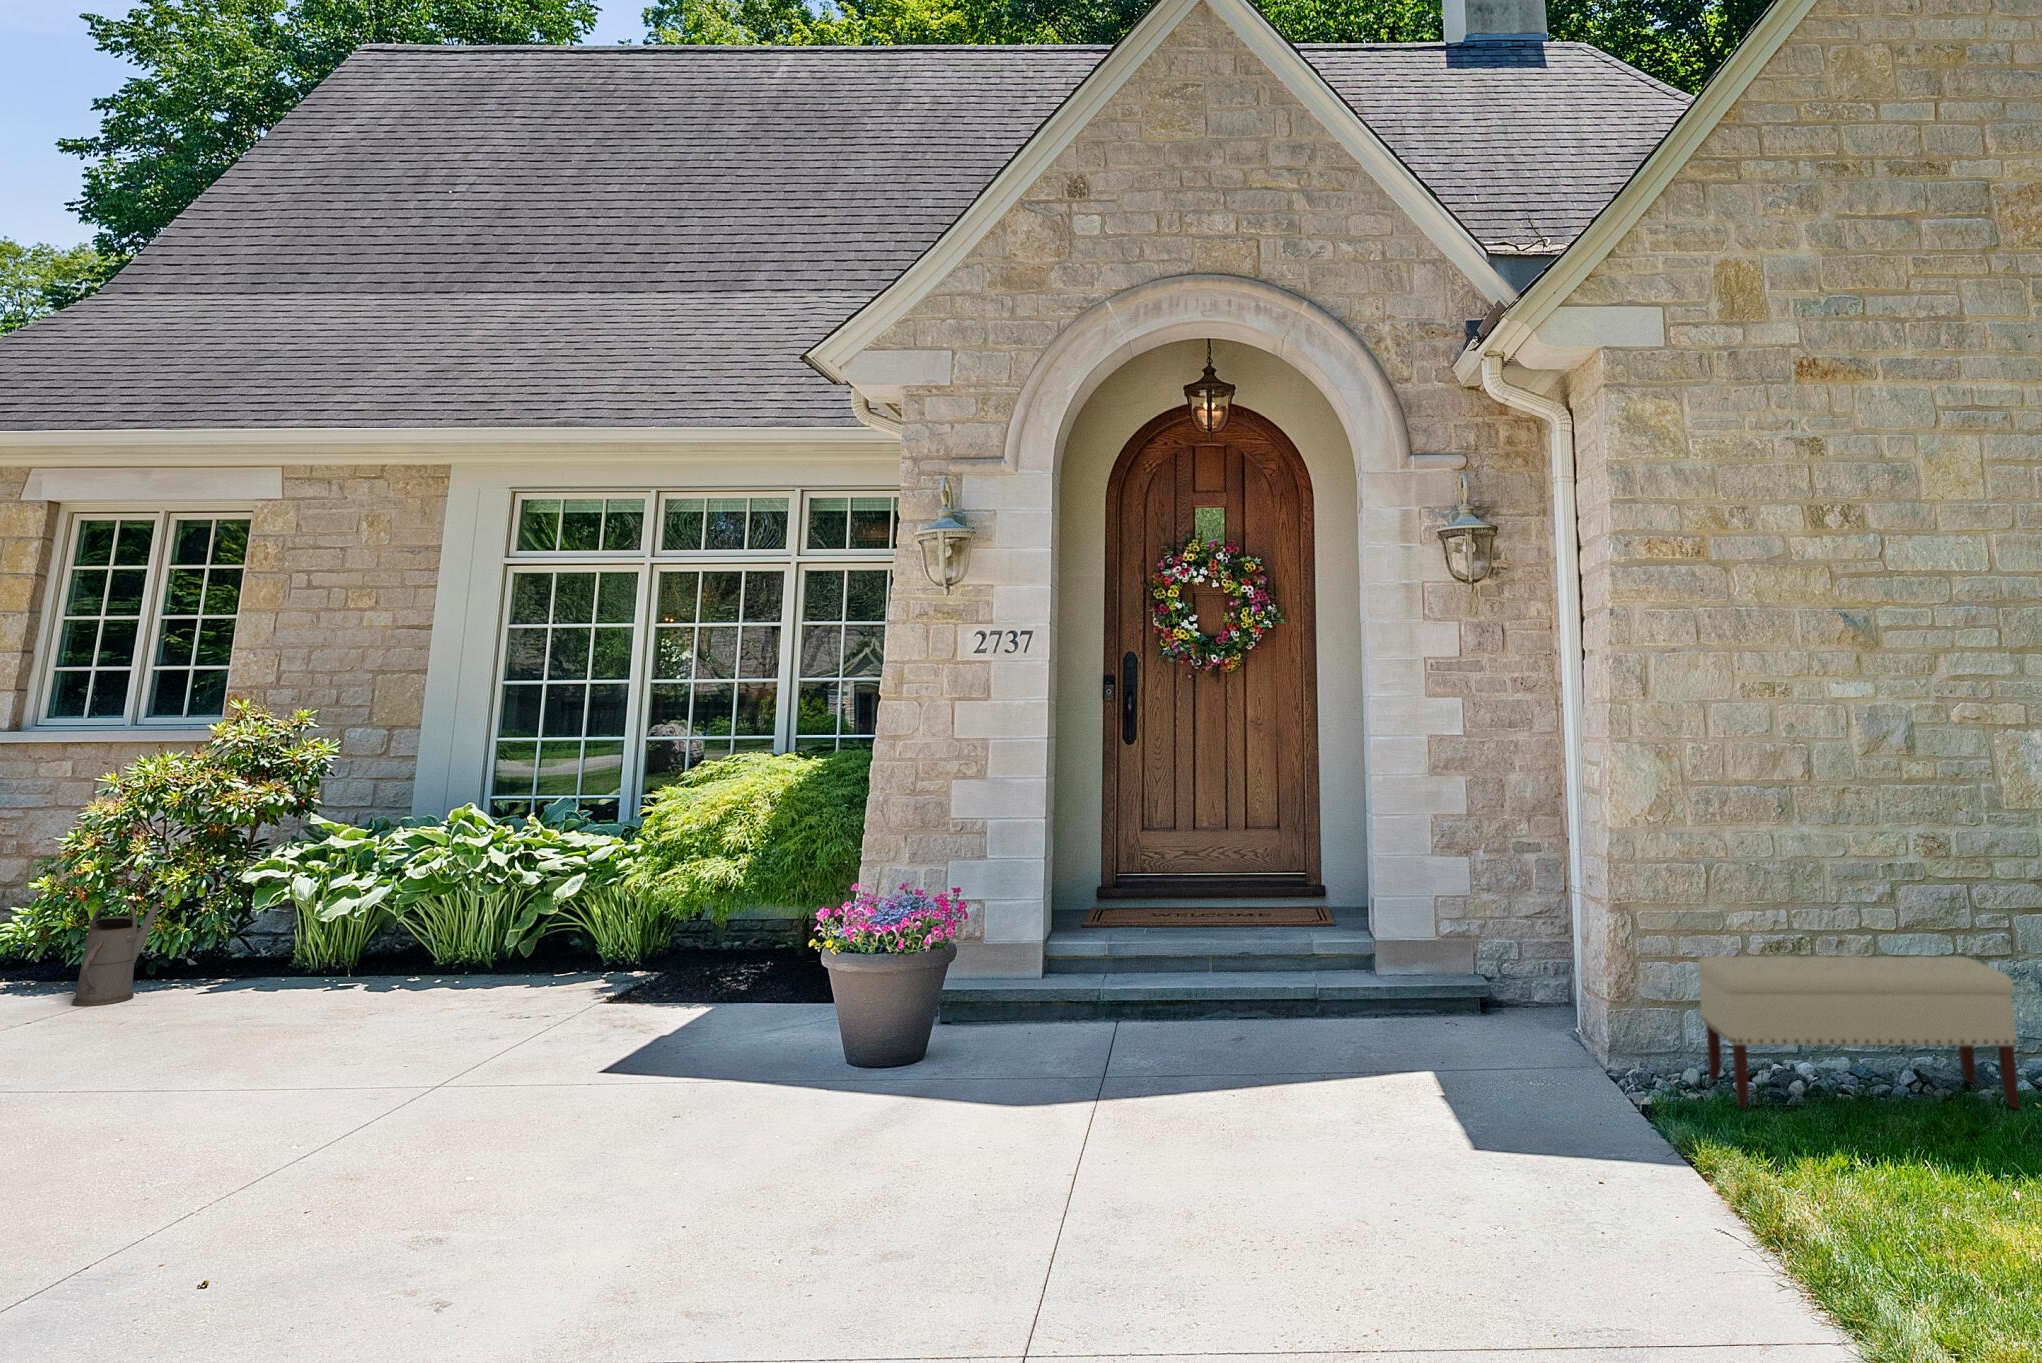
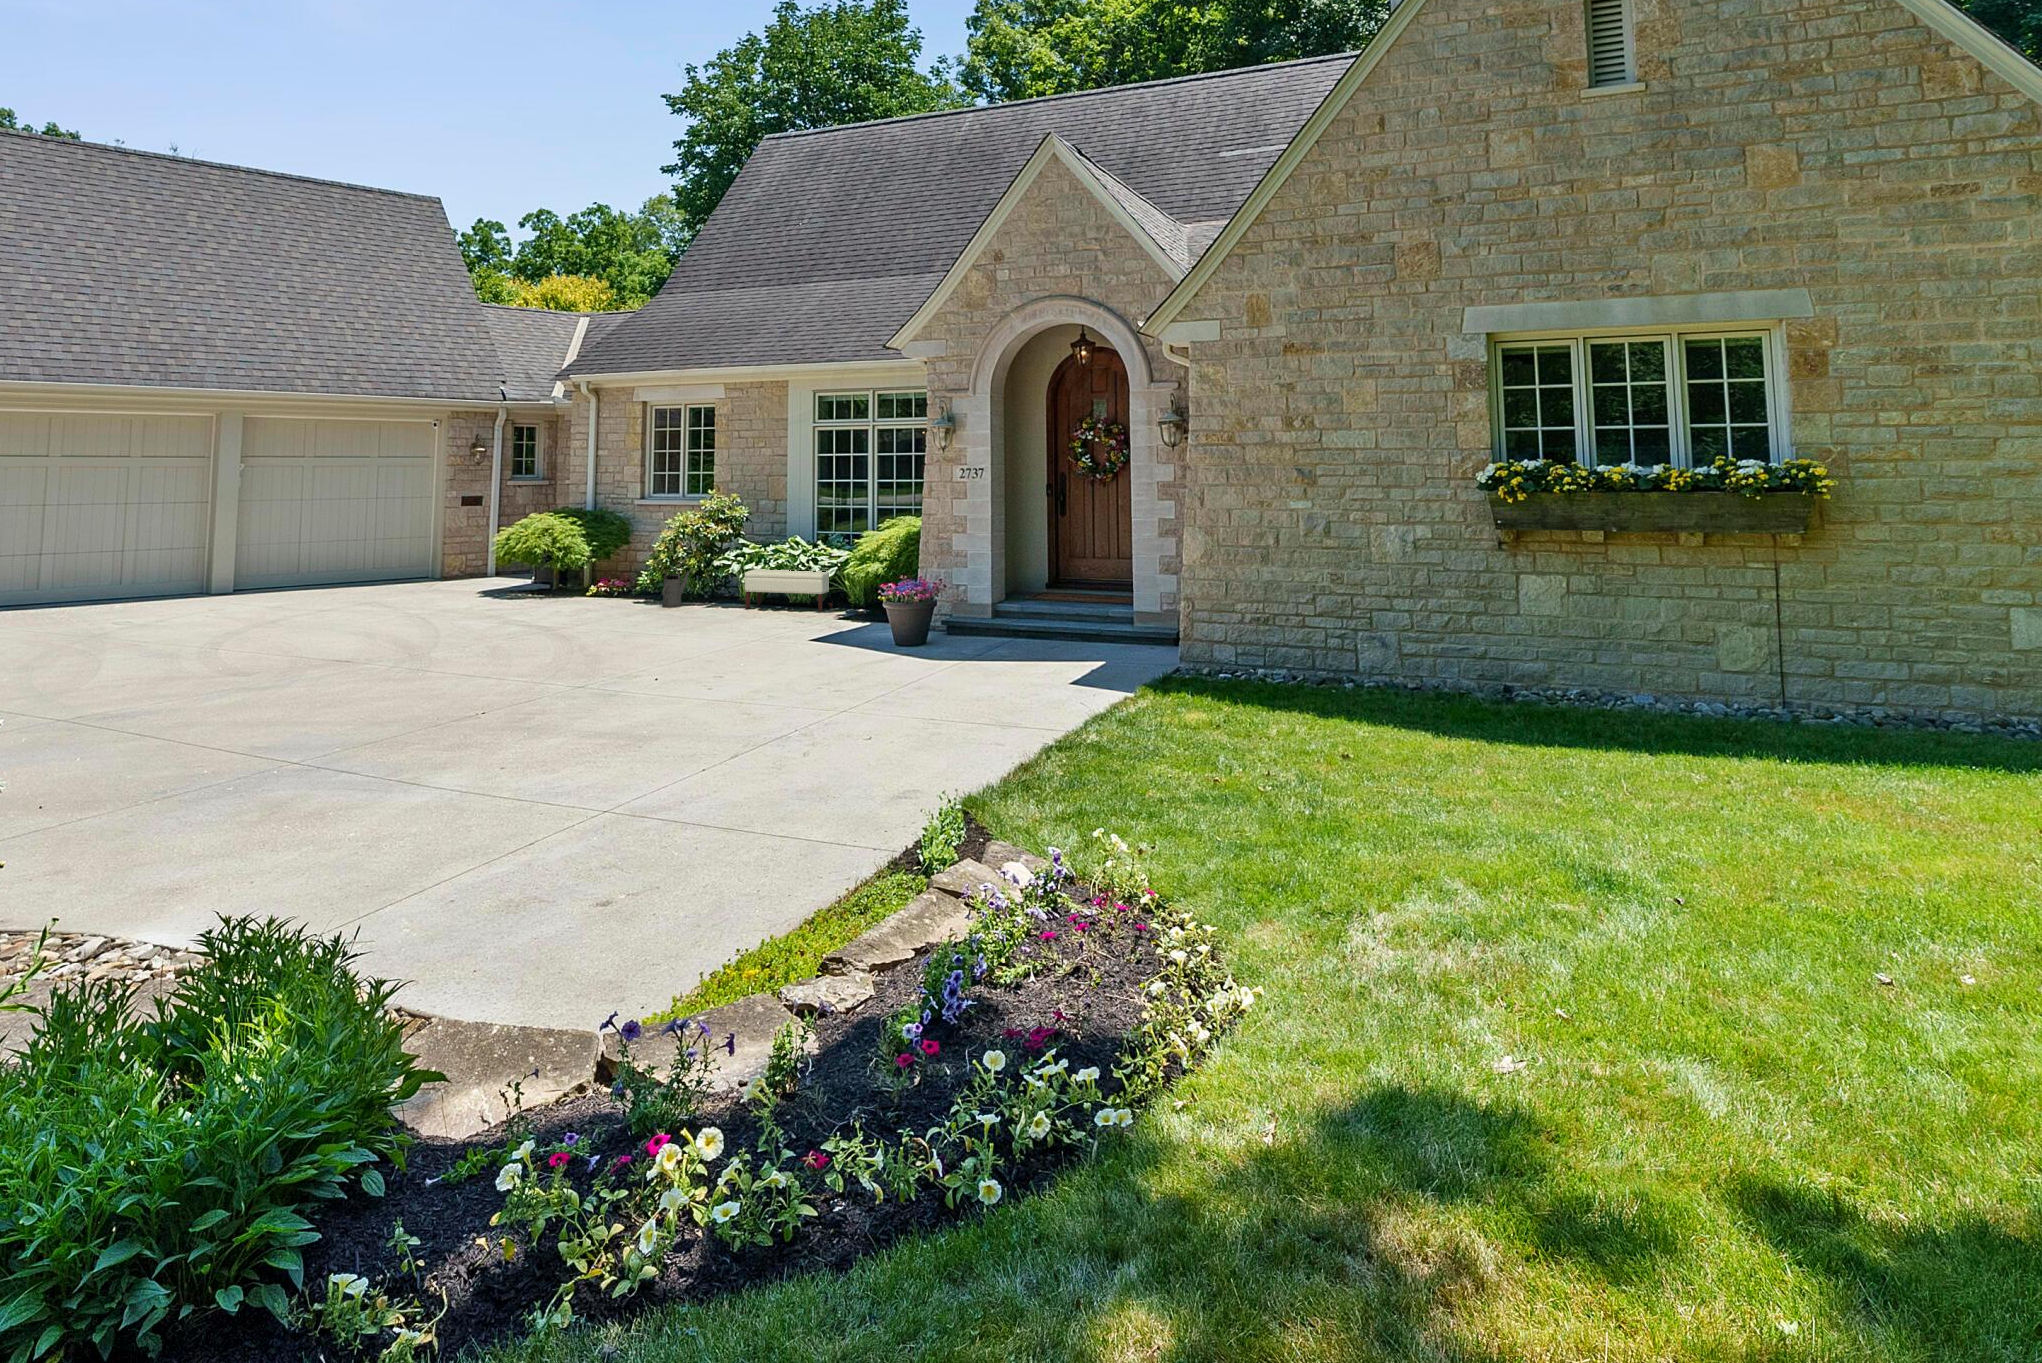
bench: present [1698,956,2020,1109] -> present [745,569,832,612]

